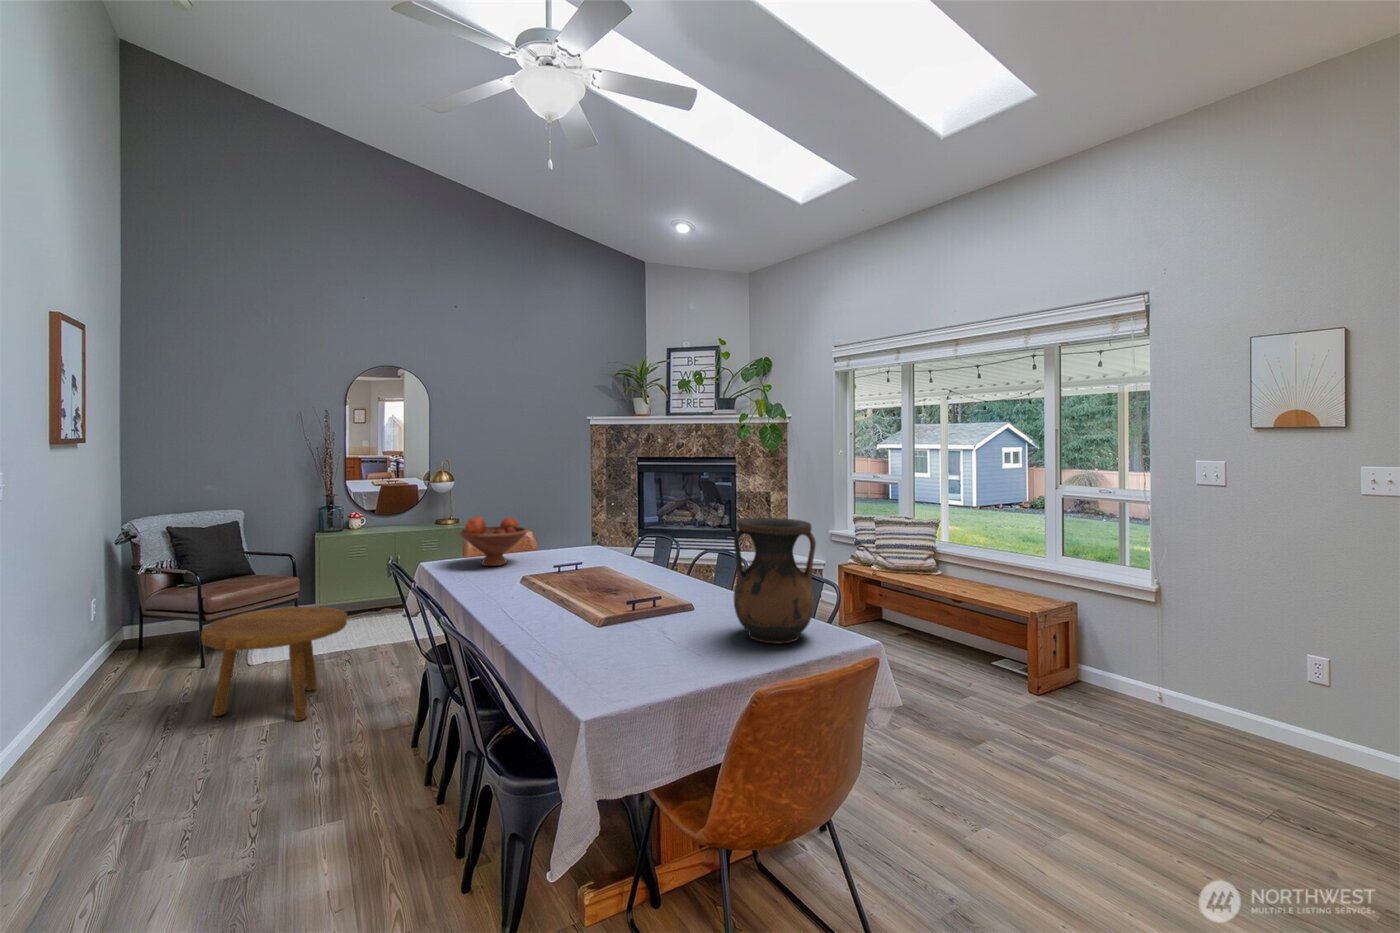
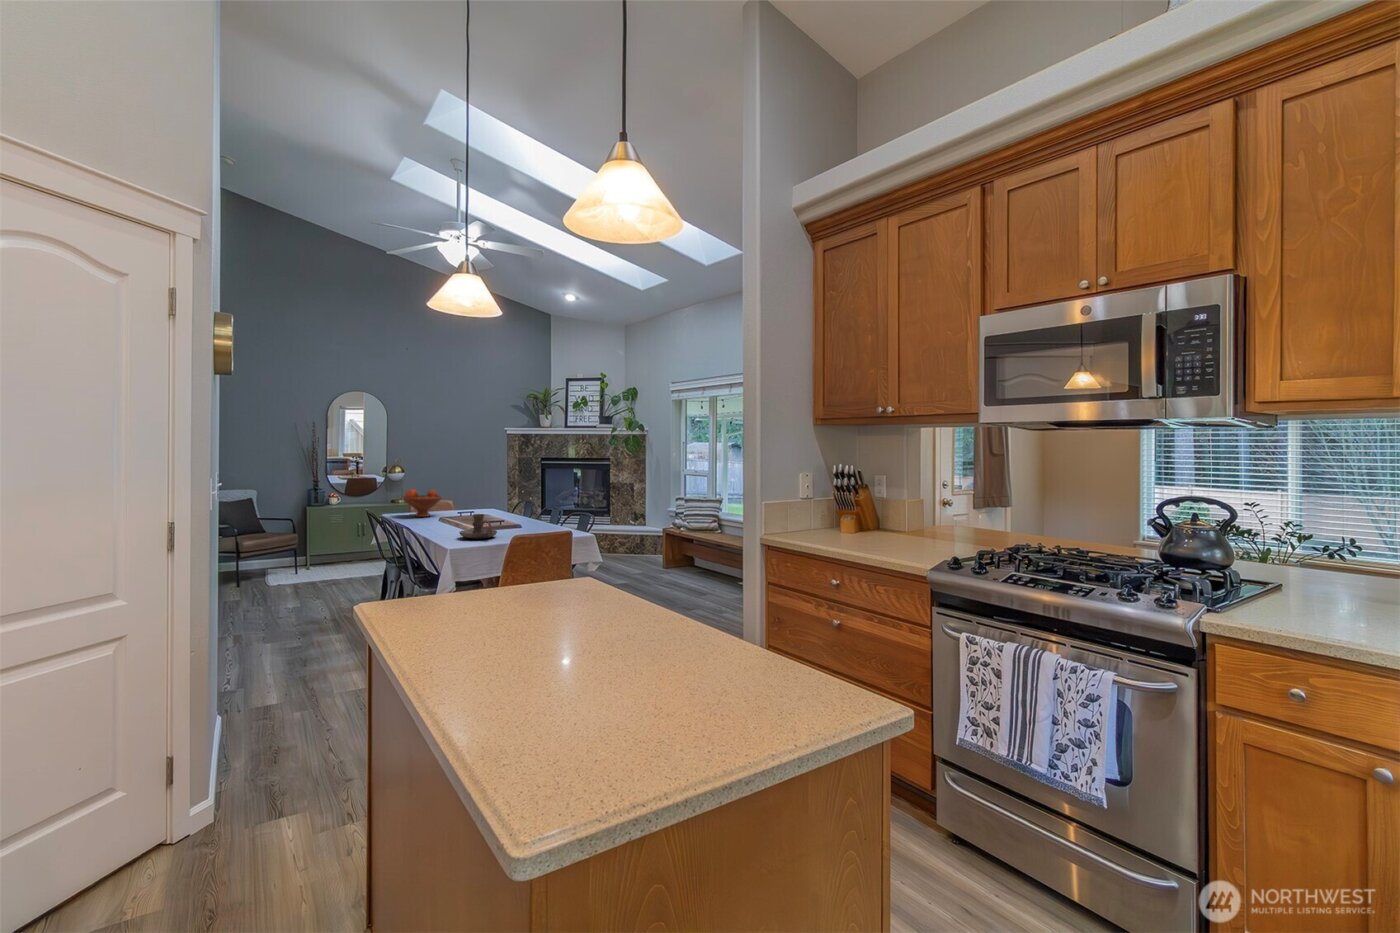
vase: present [734,518,816,644] -> none [527,483,565,539]
candle holder: none [594,587,671,644] -> present [459,514,497,539]
footstool: present [201,607,347,721] -> none [247,546,333,607]

